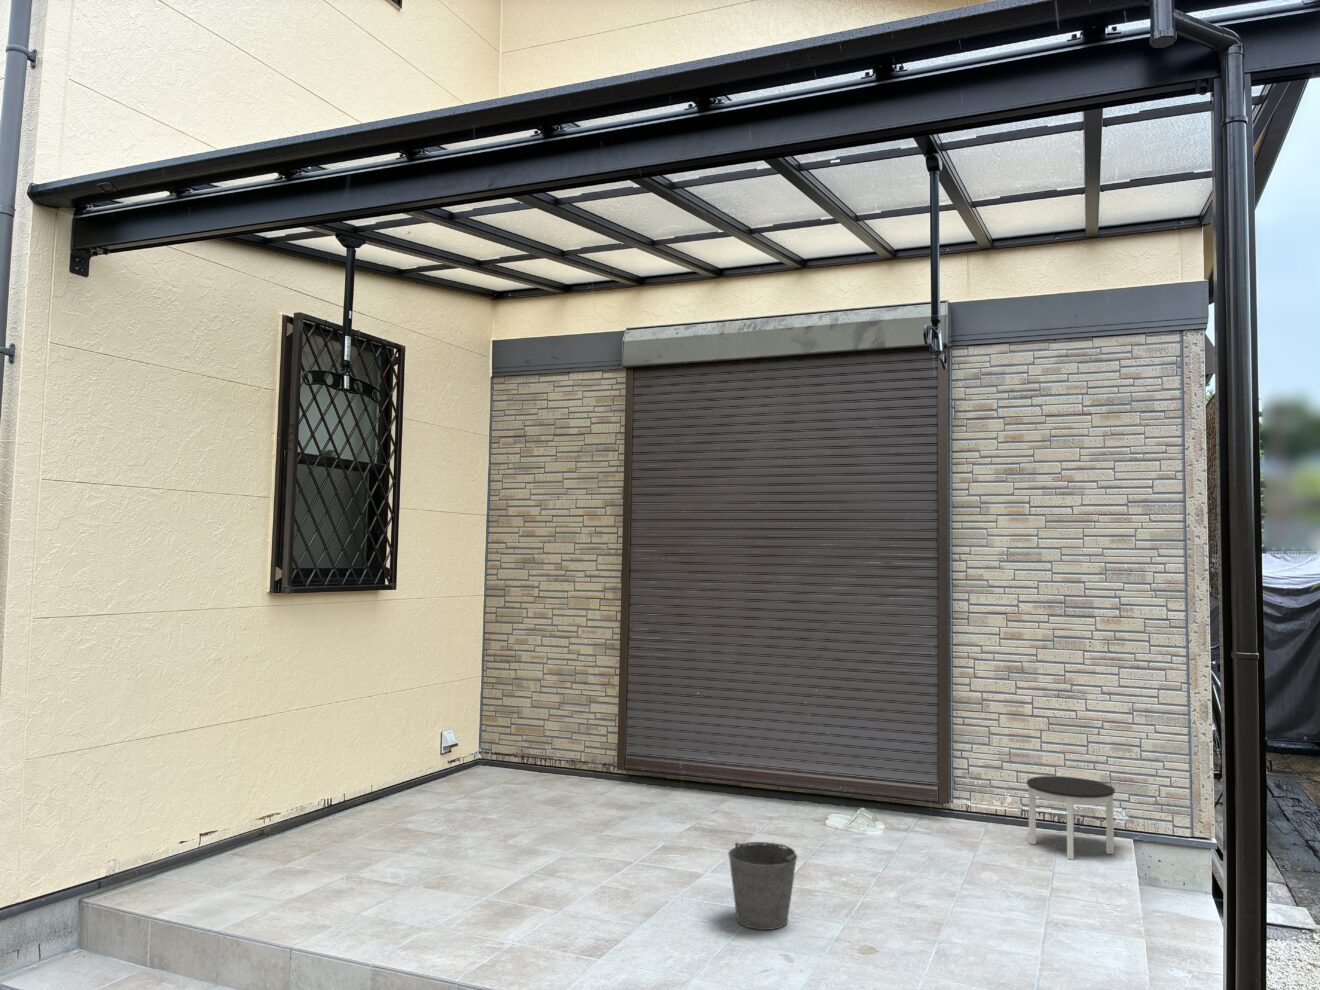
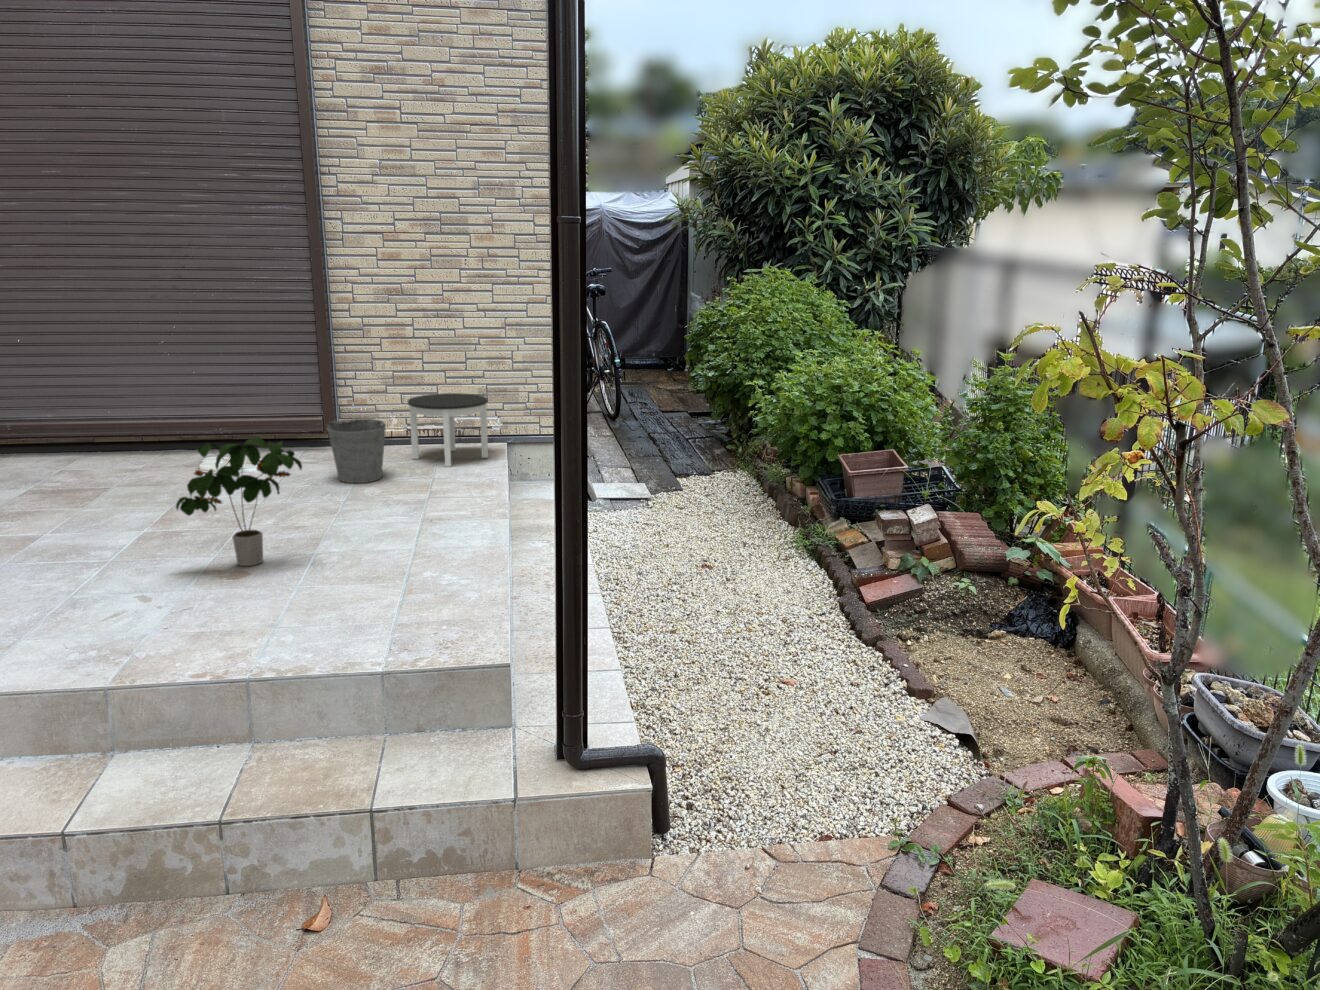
potted plant: none [830,817,946,946] -> present [176,438,302,566]
bucket: present [728,842,797,930] -> present [327,419,386,483]

